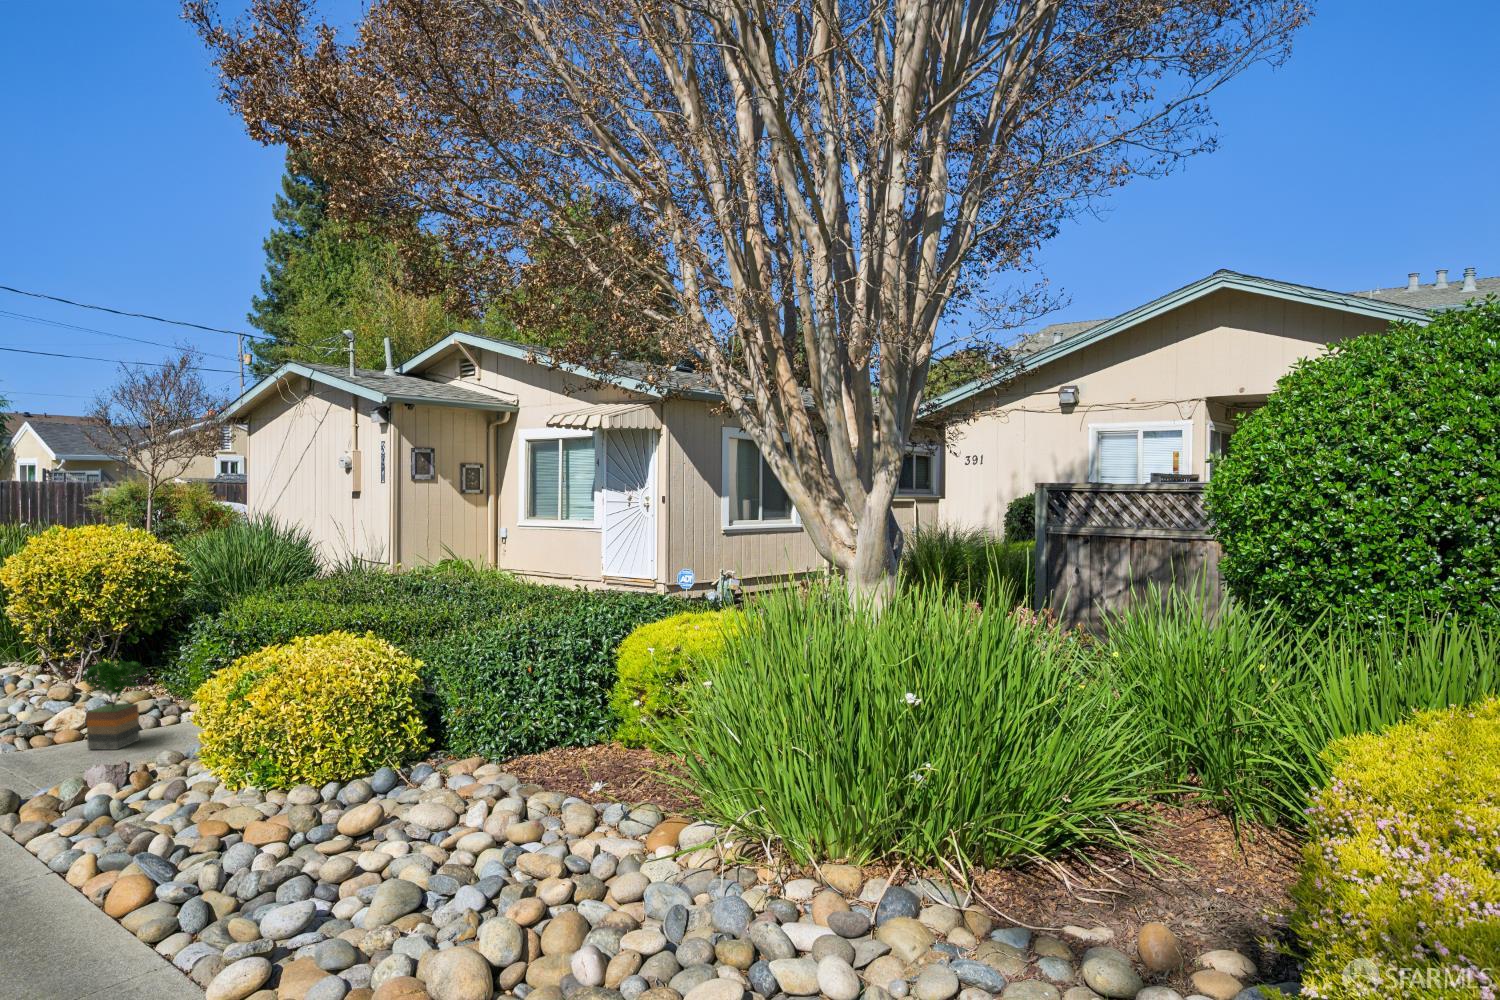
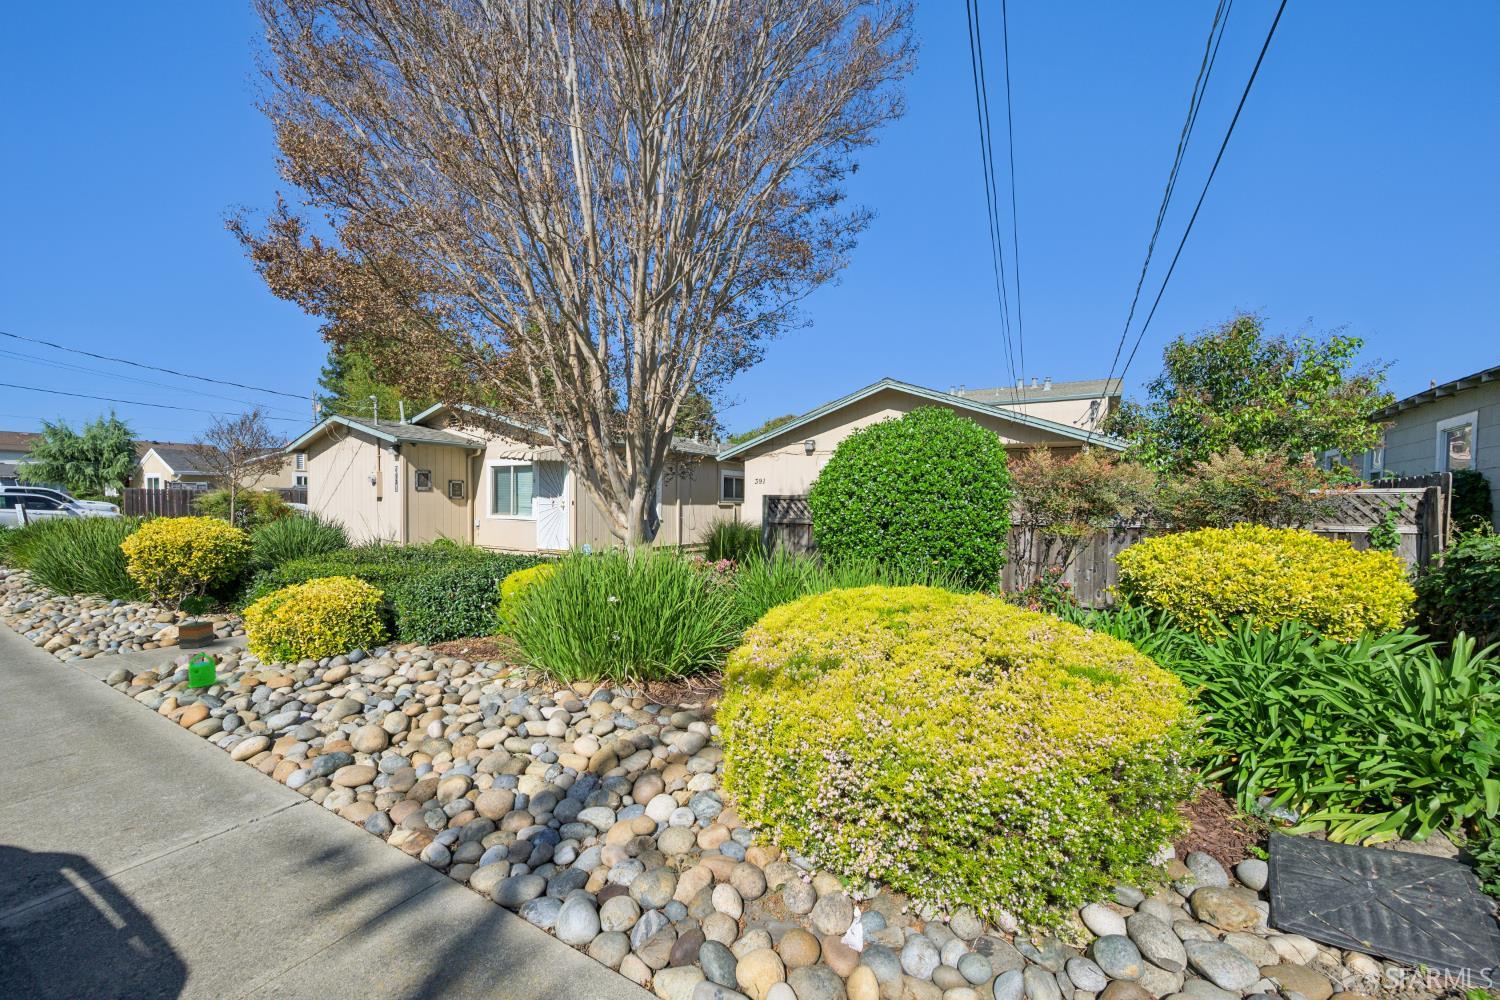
watering can: none [107,771,159,833] -> present [188,654,217,688]

